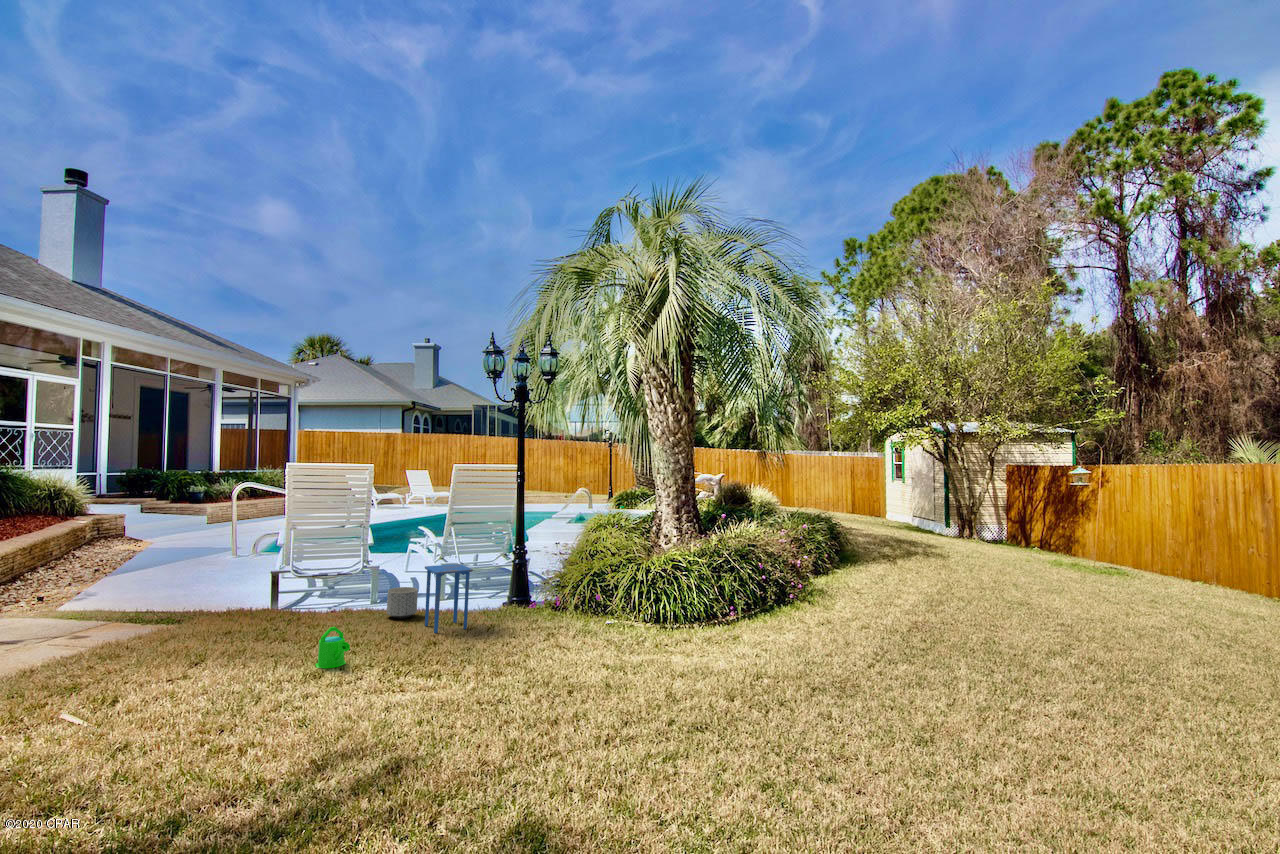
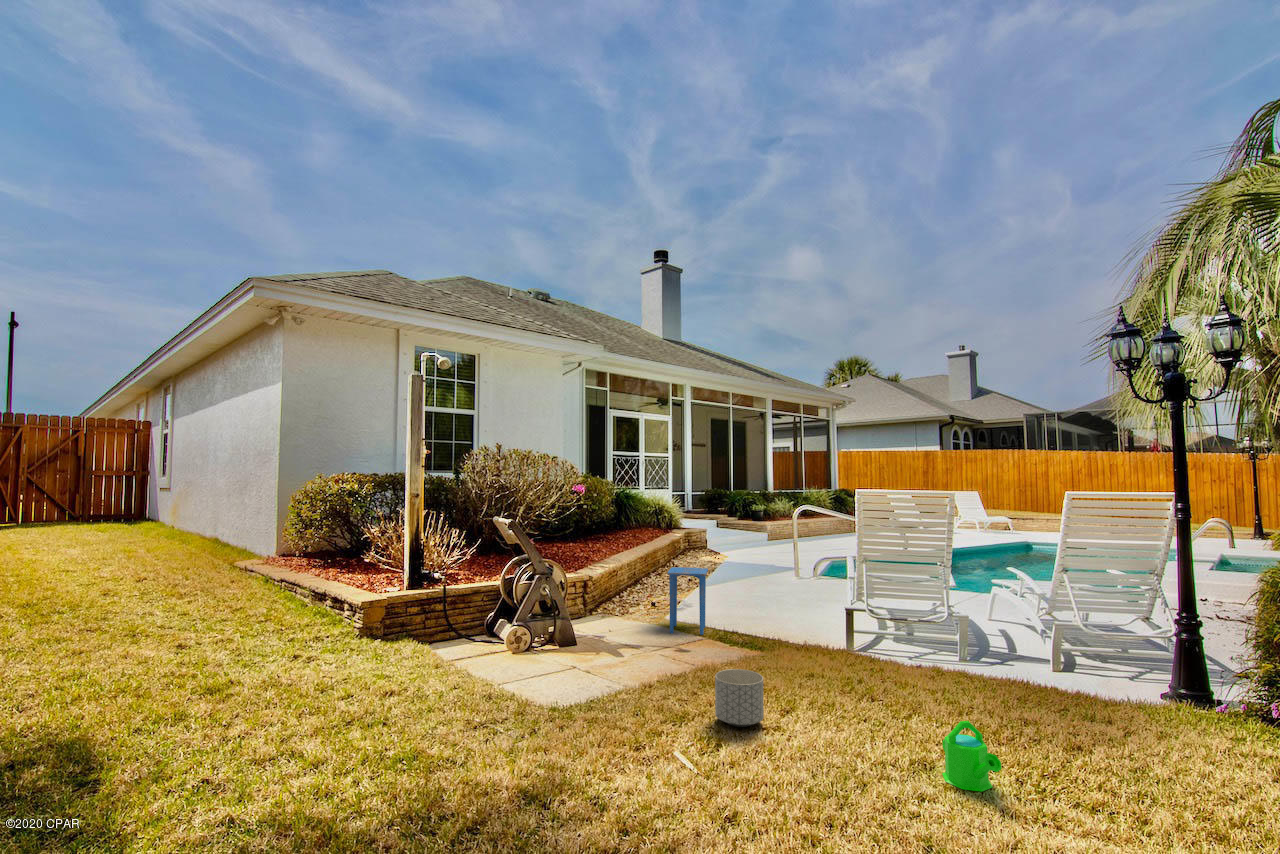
side table: present [425,564,473,633] -> present [668,567,708,635]
planter: present [387,587,418,619] -> present [715,669,764,727]

